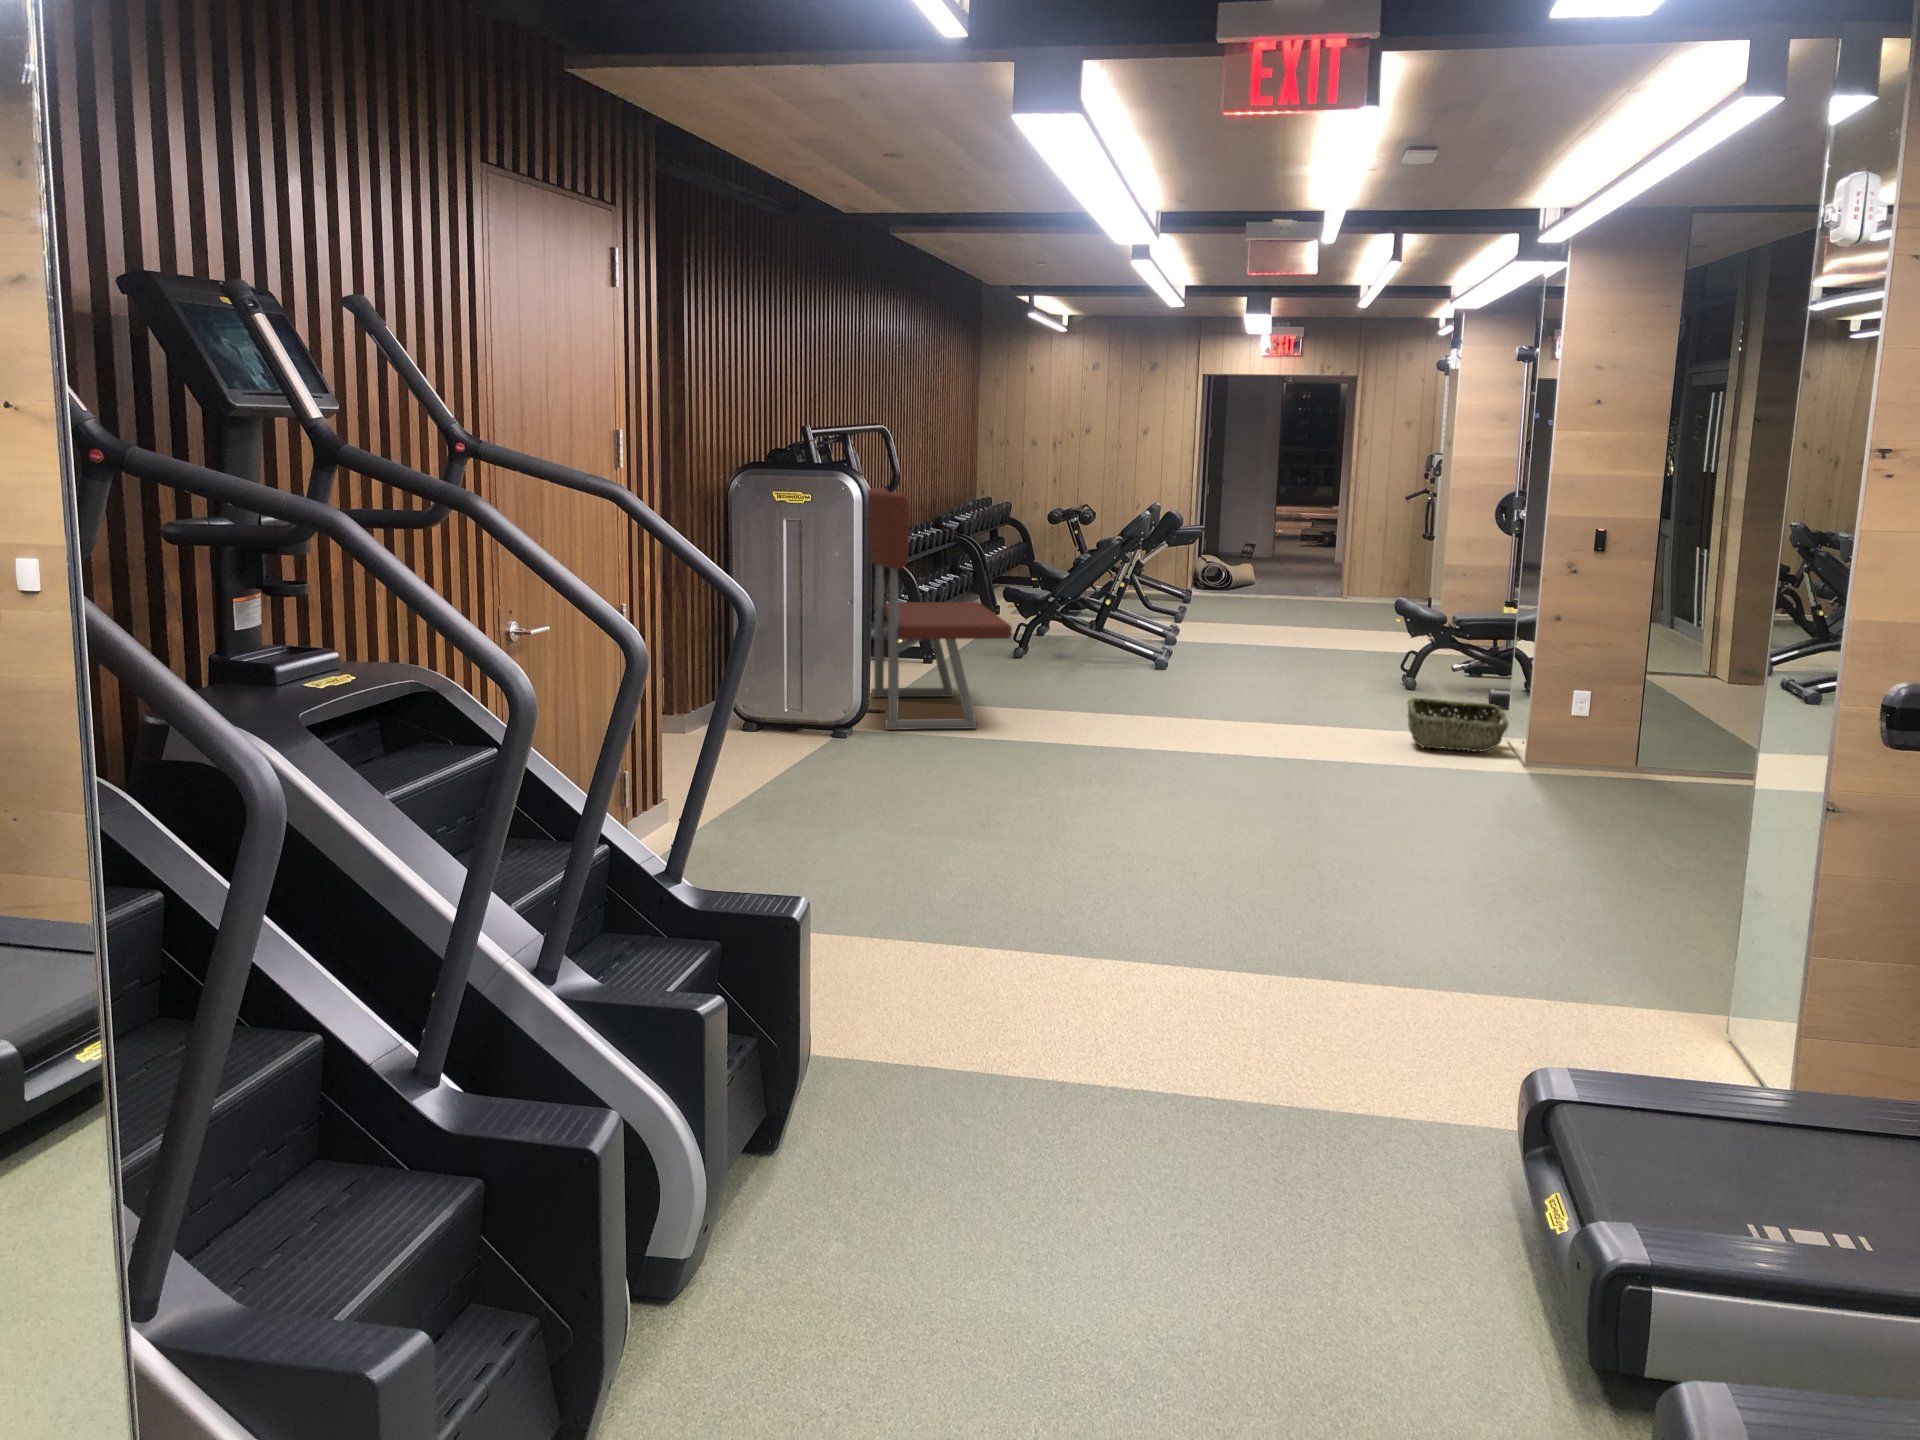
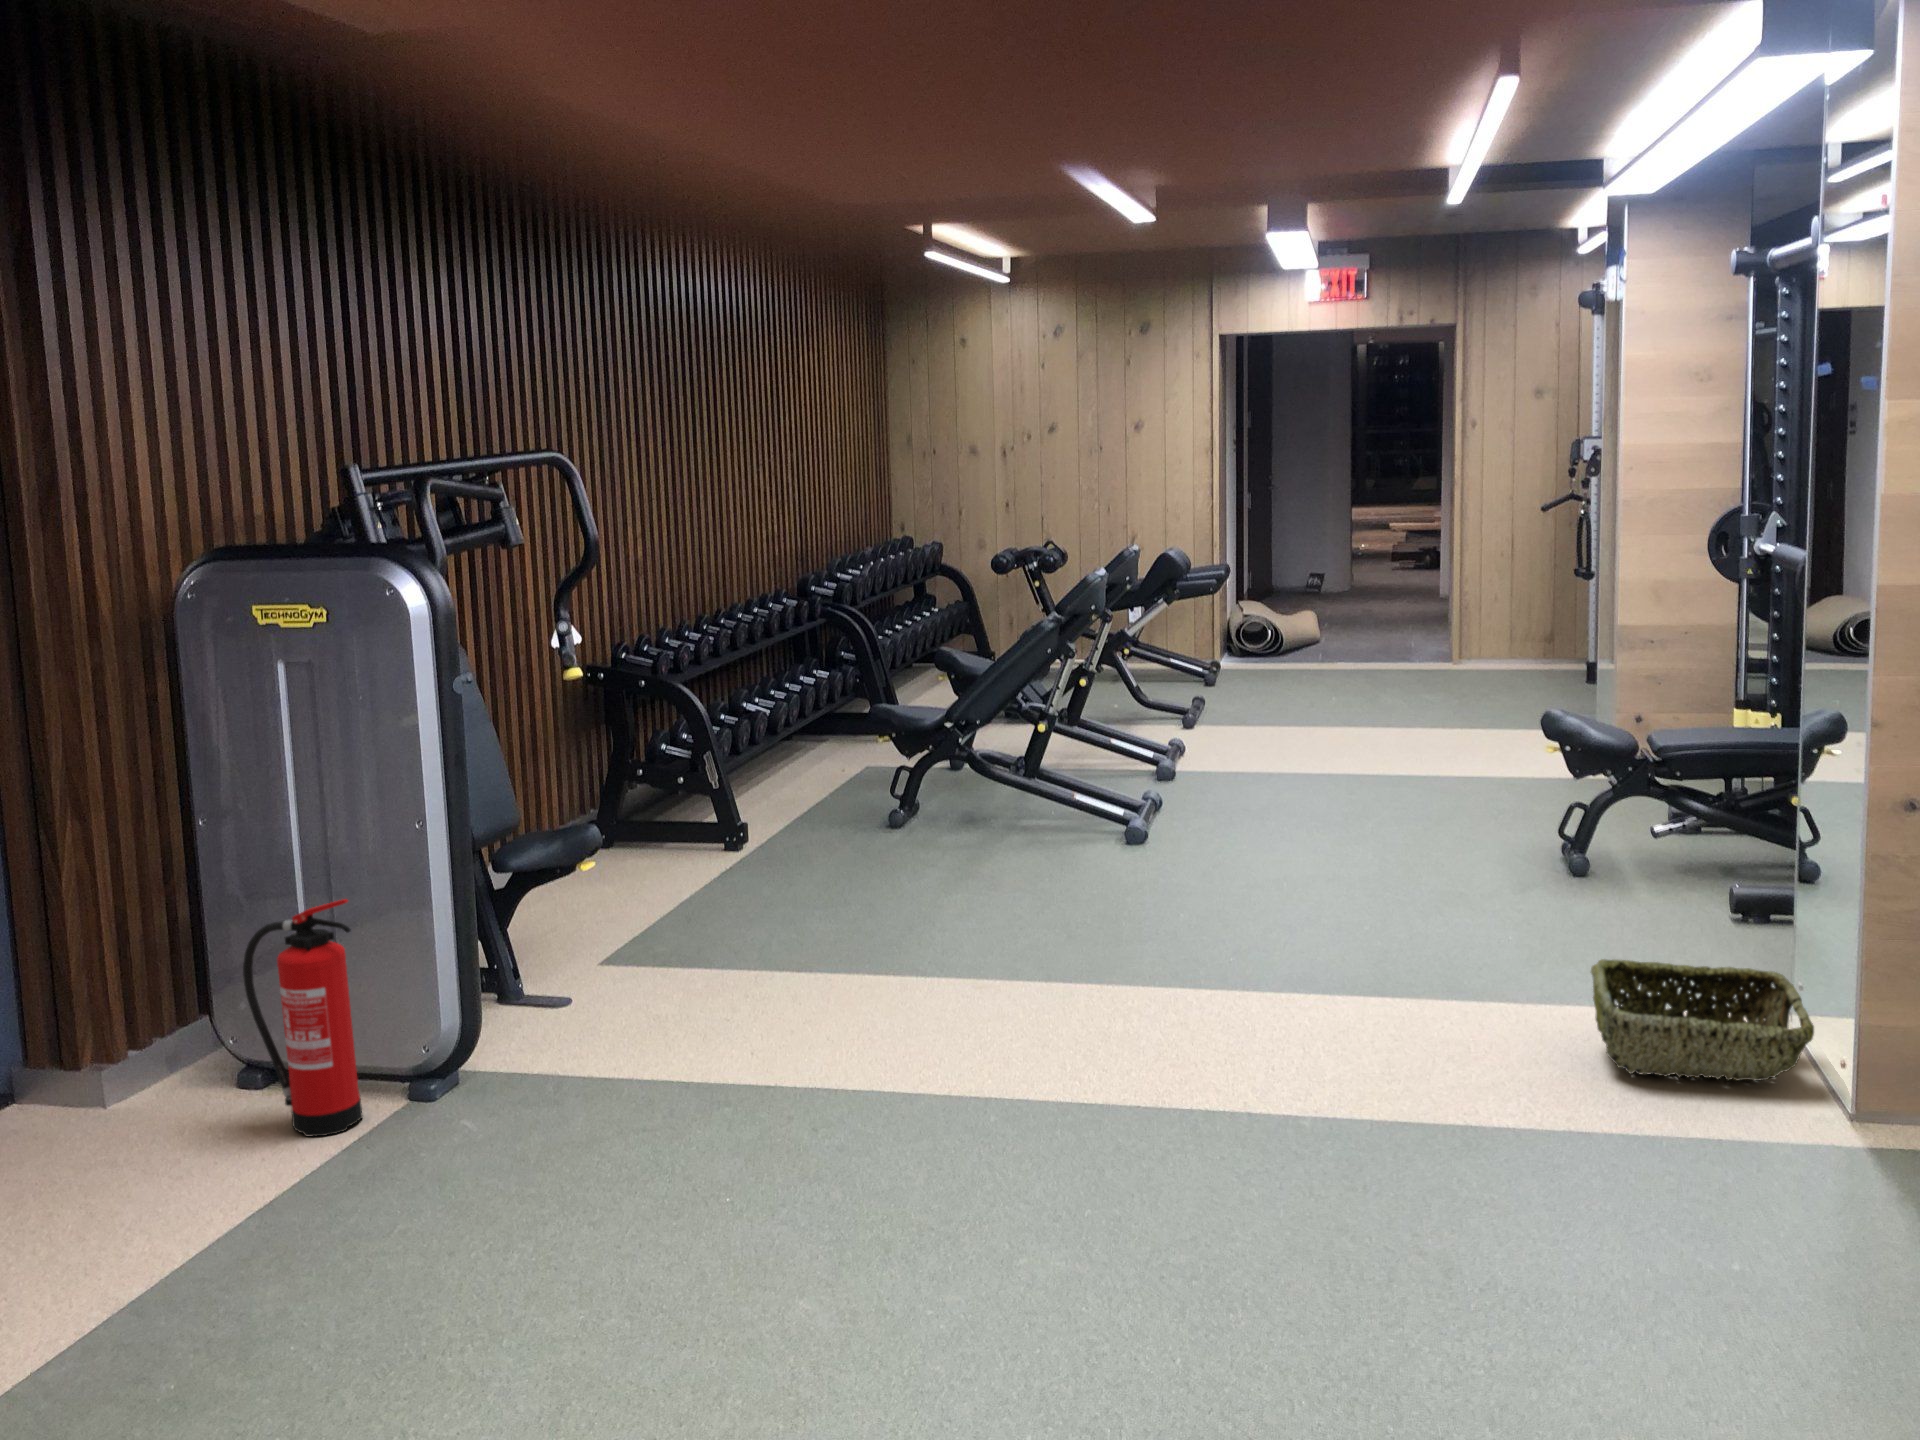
bench: present [868,488,1012,730] -> none [490,568,779,1064]
fire extinguisher: none [763,633,820,746] -> present [243,899,363,1137]

